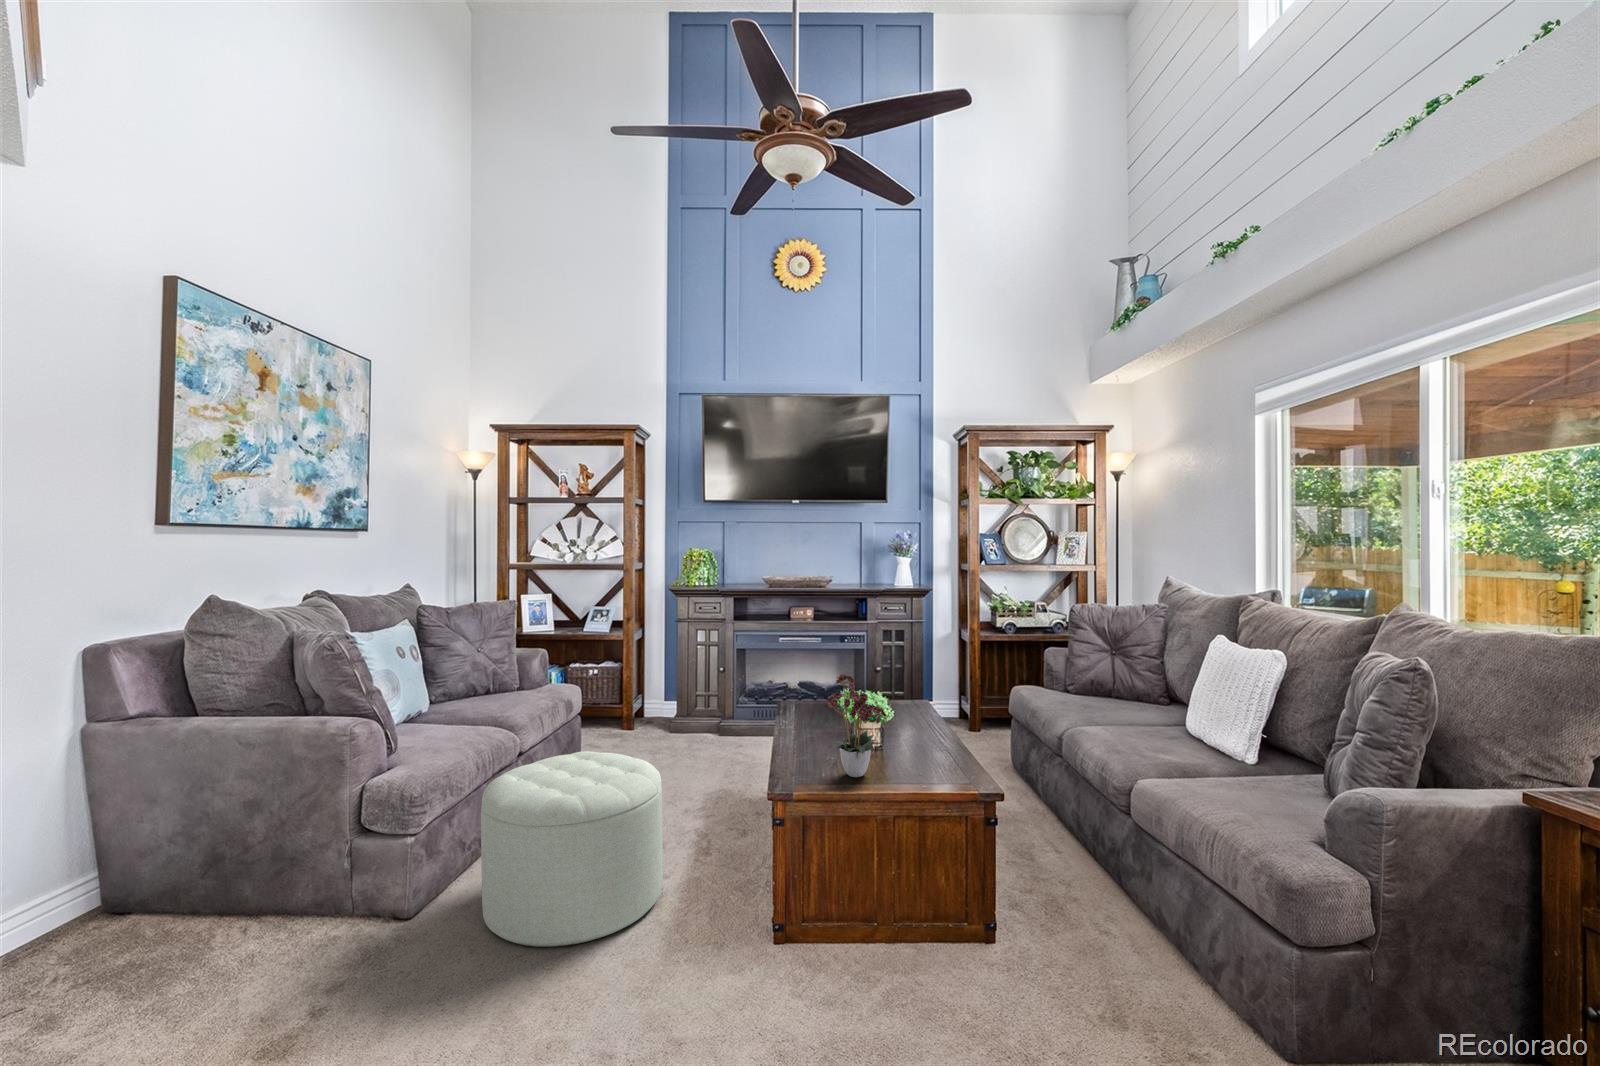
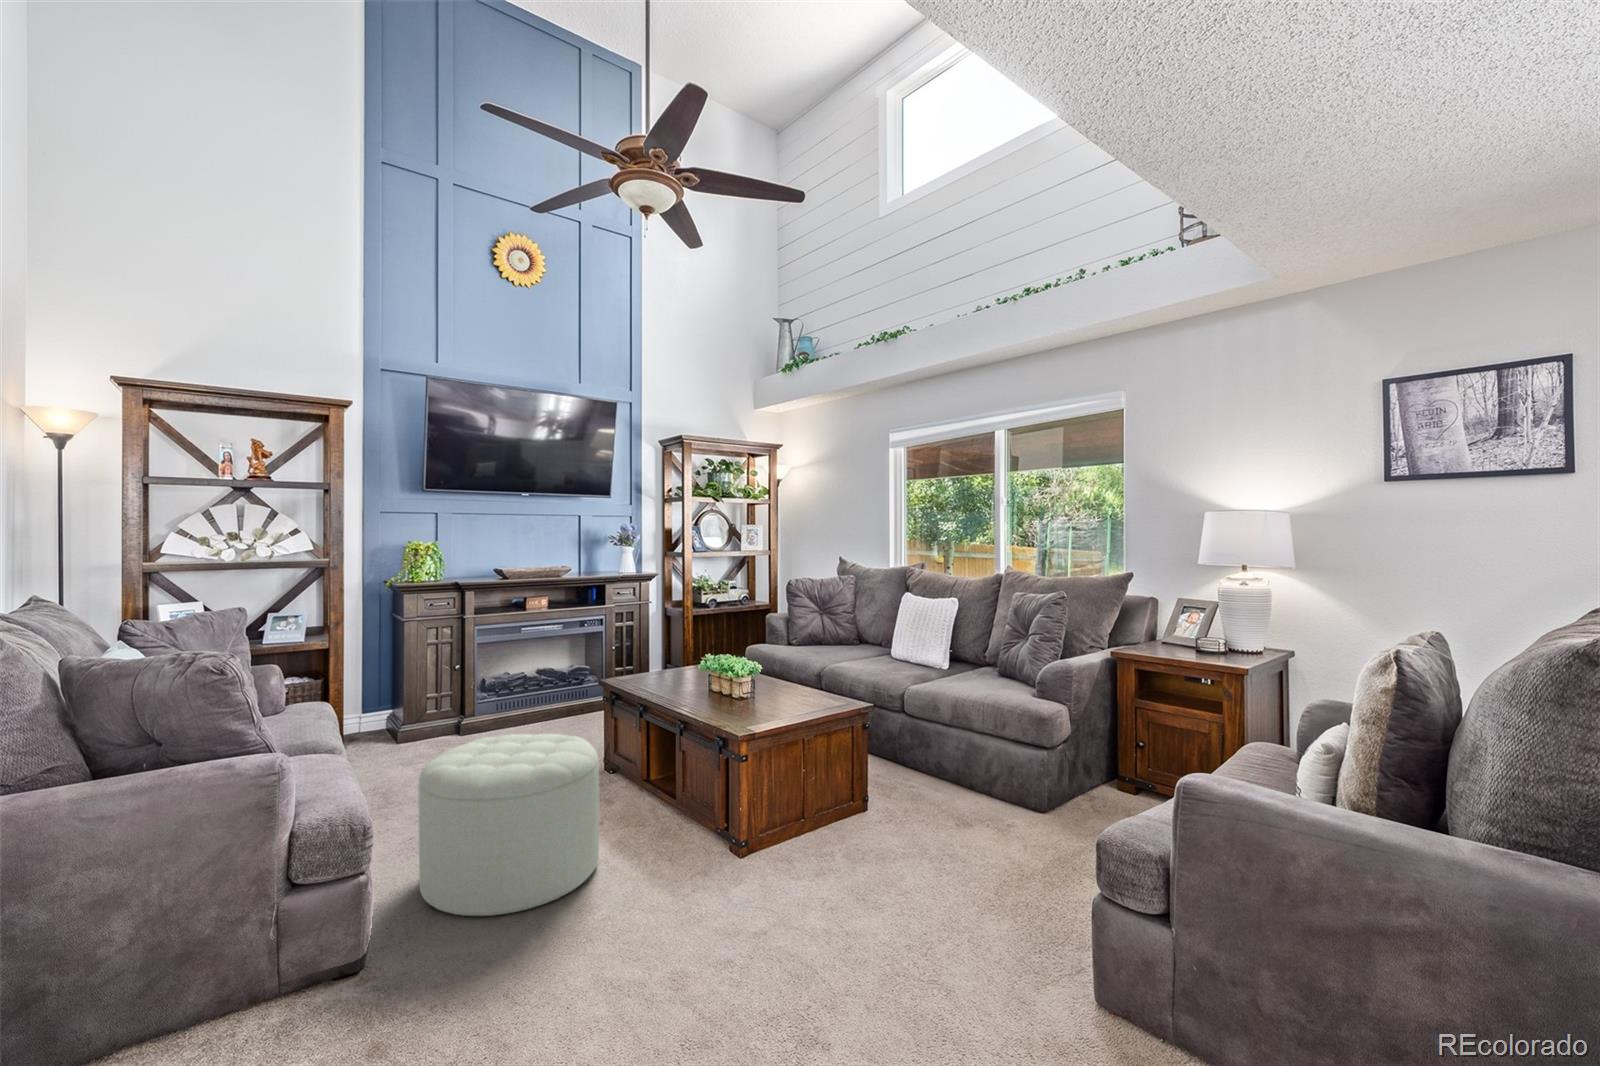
flower arrangement: present [828,674,886,777] -> none [727,628,782,710]

